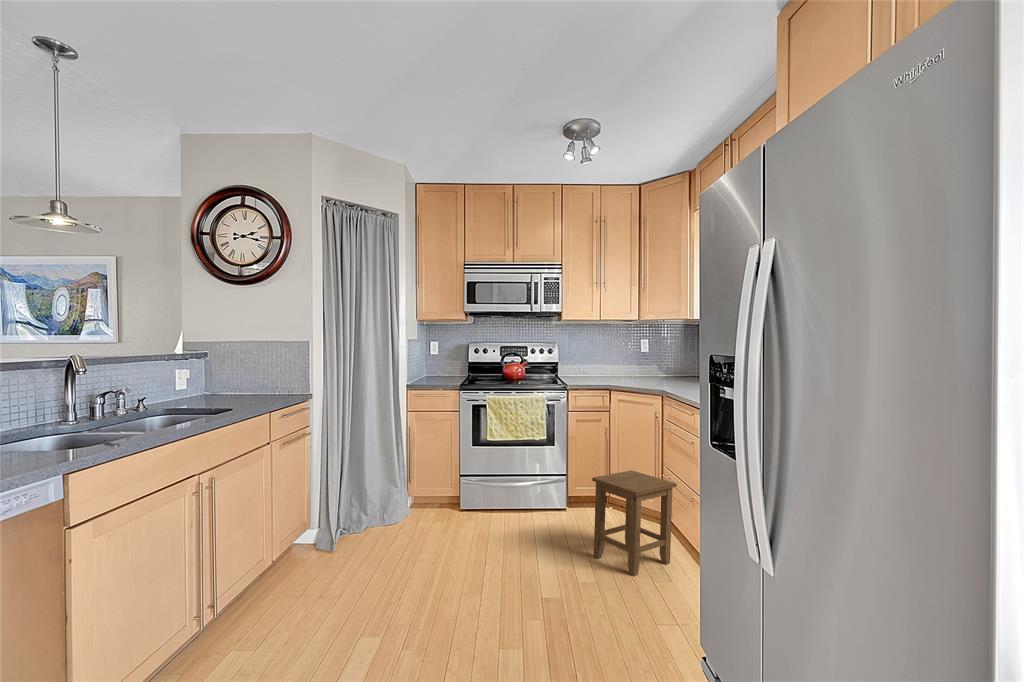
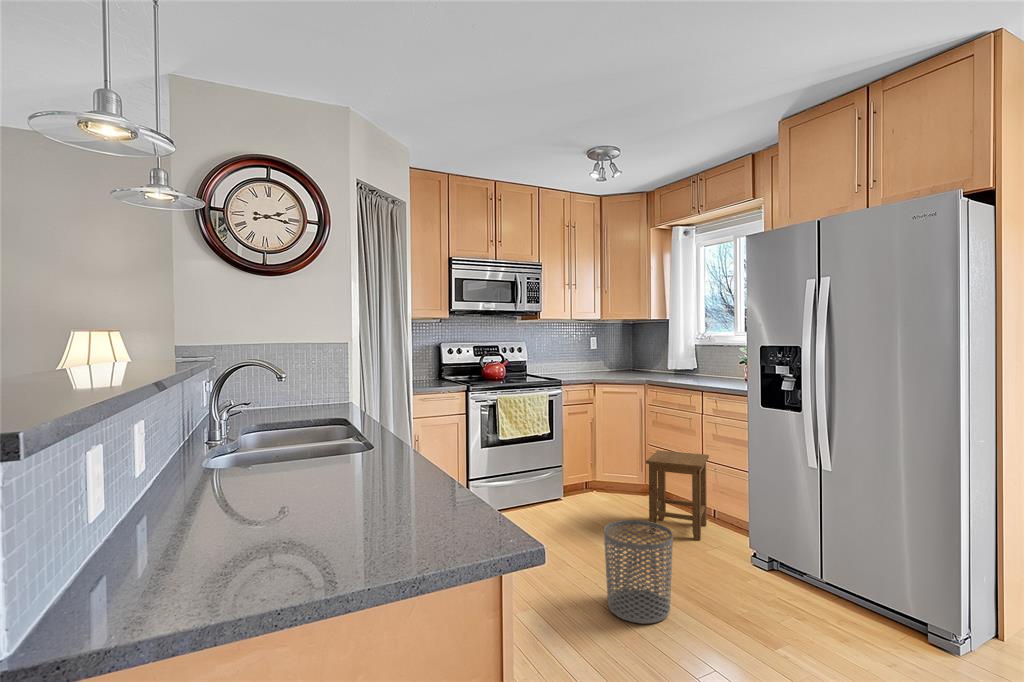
waste bin: none [433,526,501,632] -> present [604,520,673,624]

